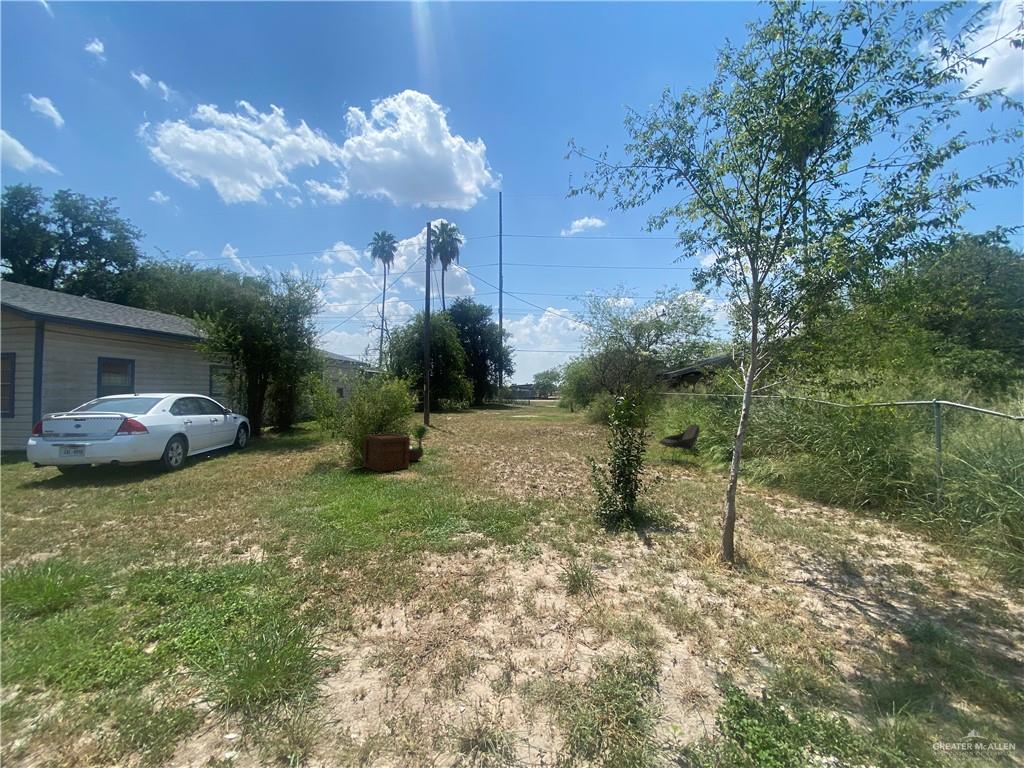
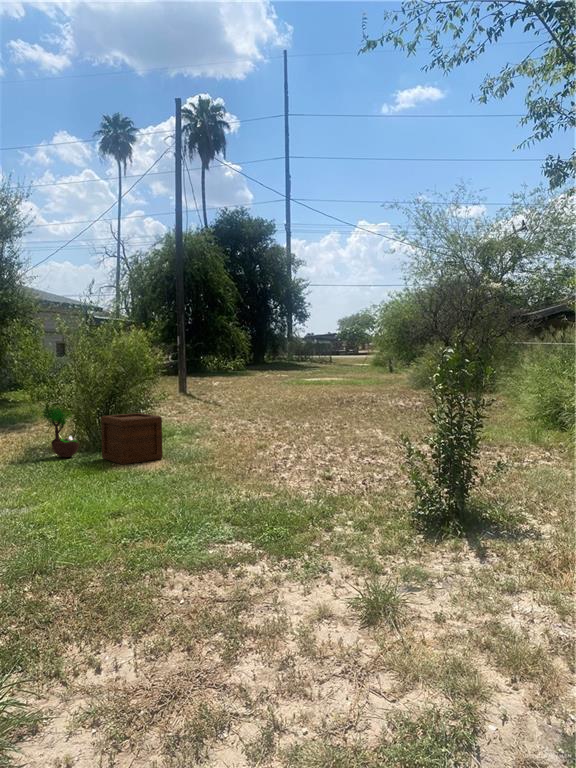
lounge chair: present [659,425,700,465] -> none [505,392,563,448]
potted tree: present [409,426,427,461] -> present [41,407,79,457]

